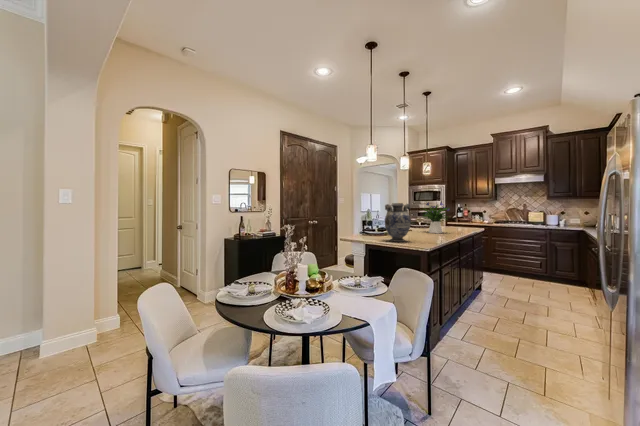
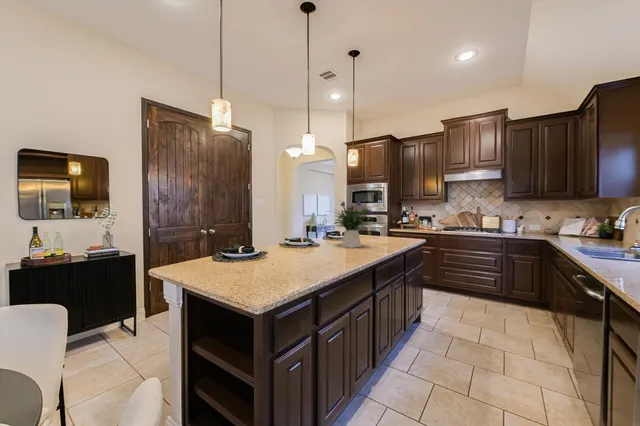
vase: present [385,203,411,242] -> none [224,199,278,271]

